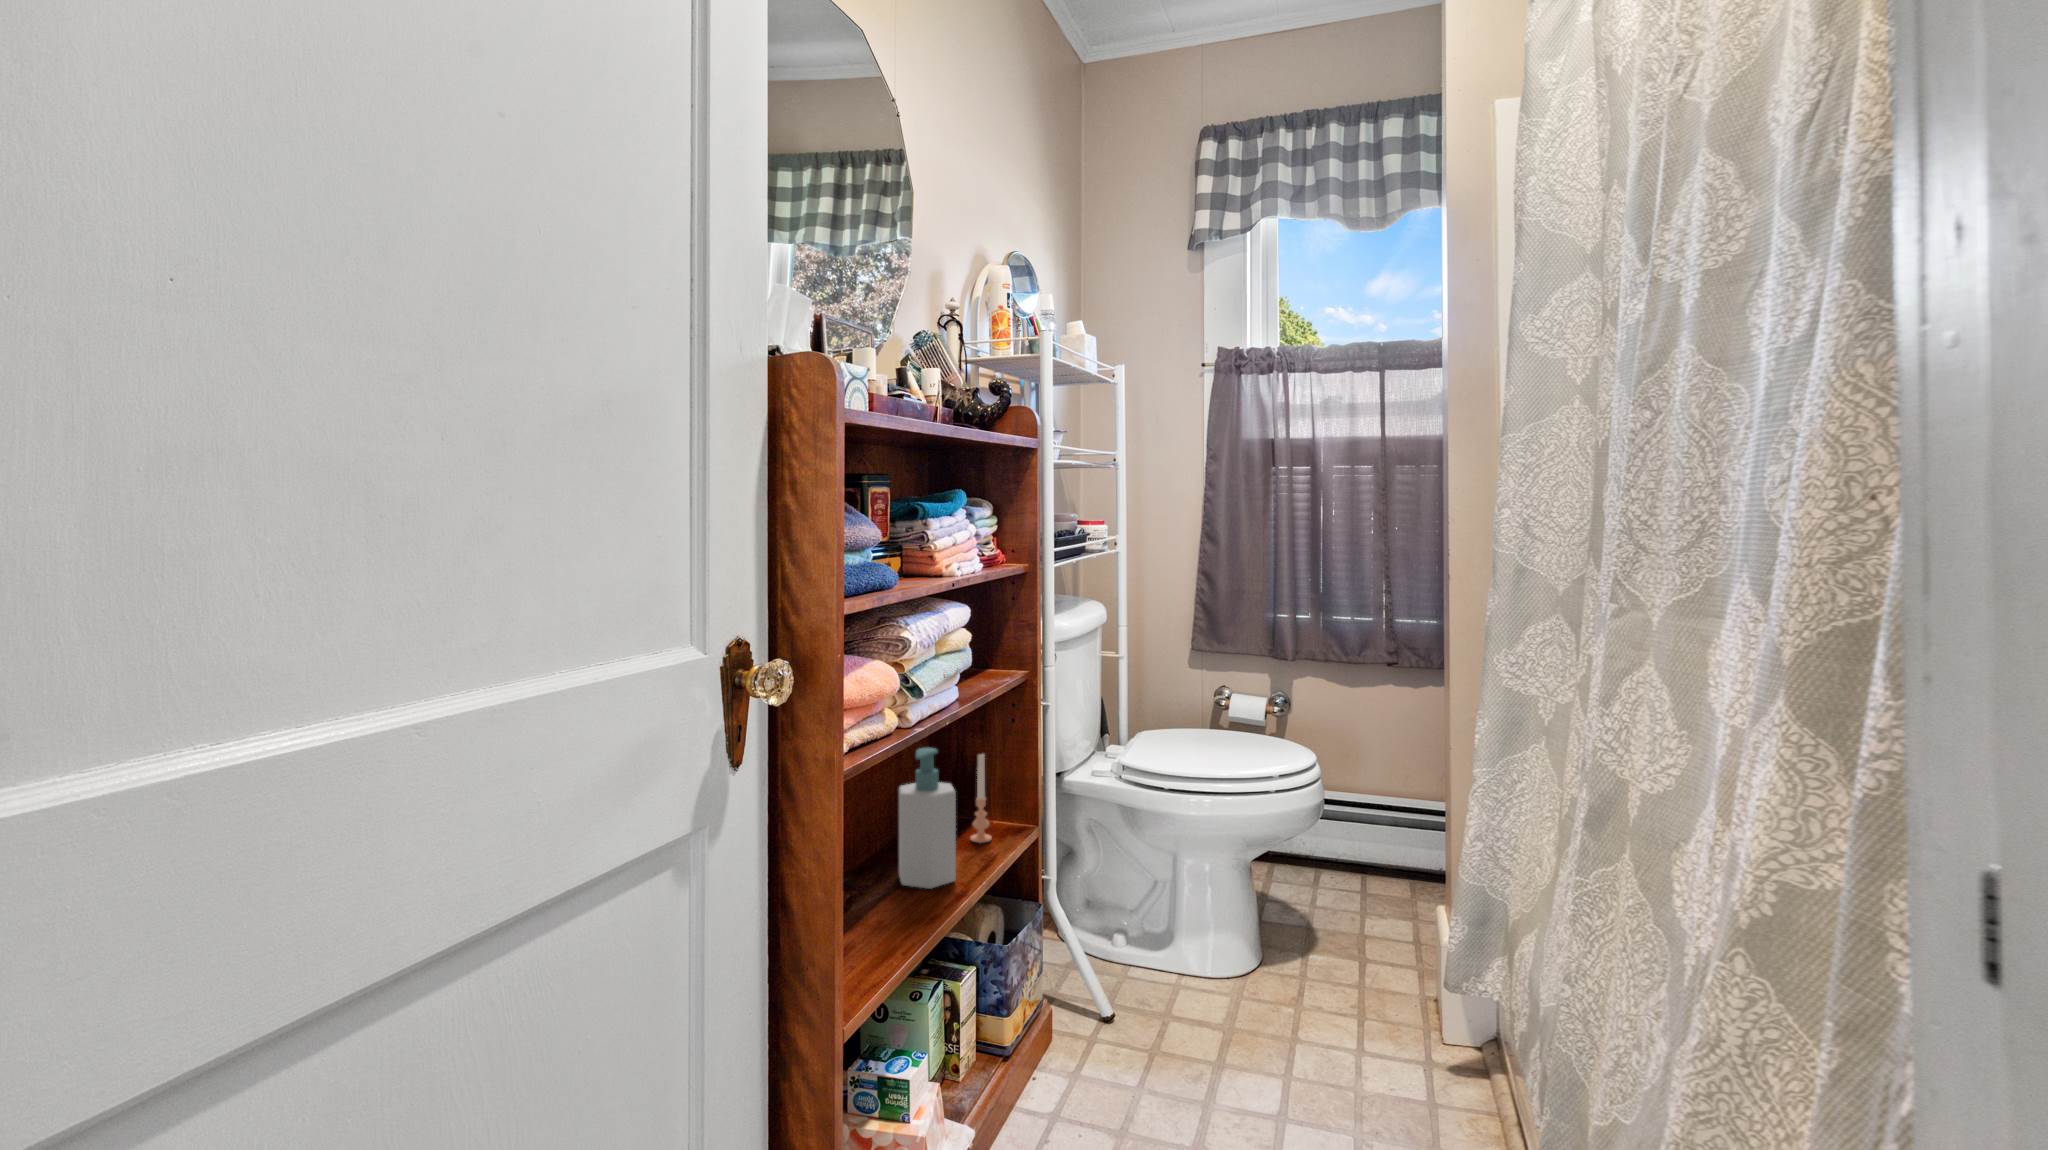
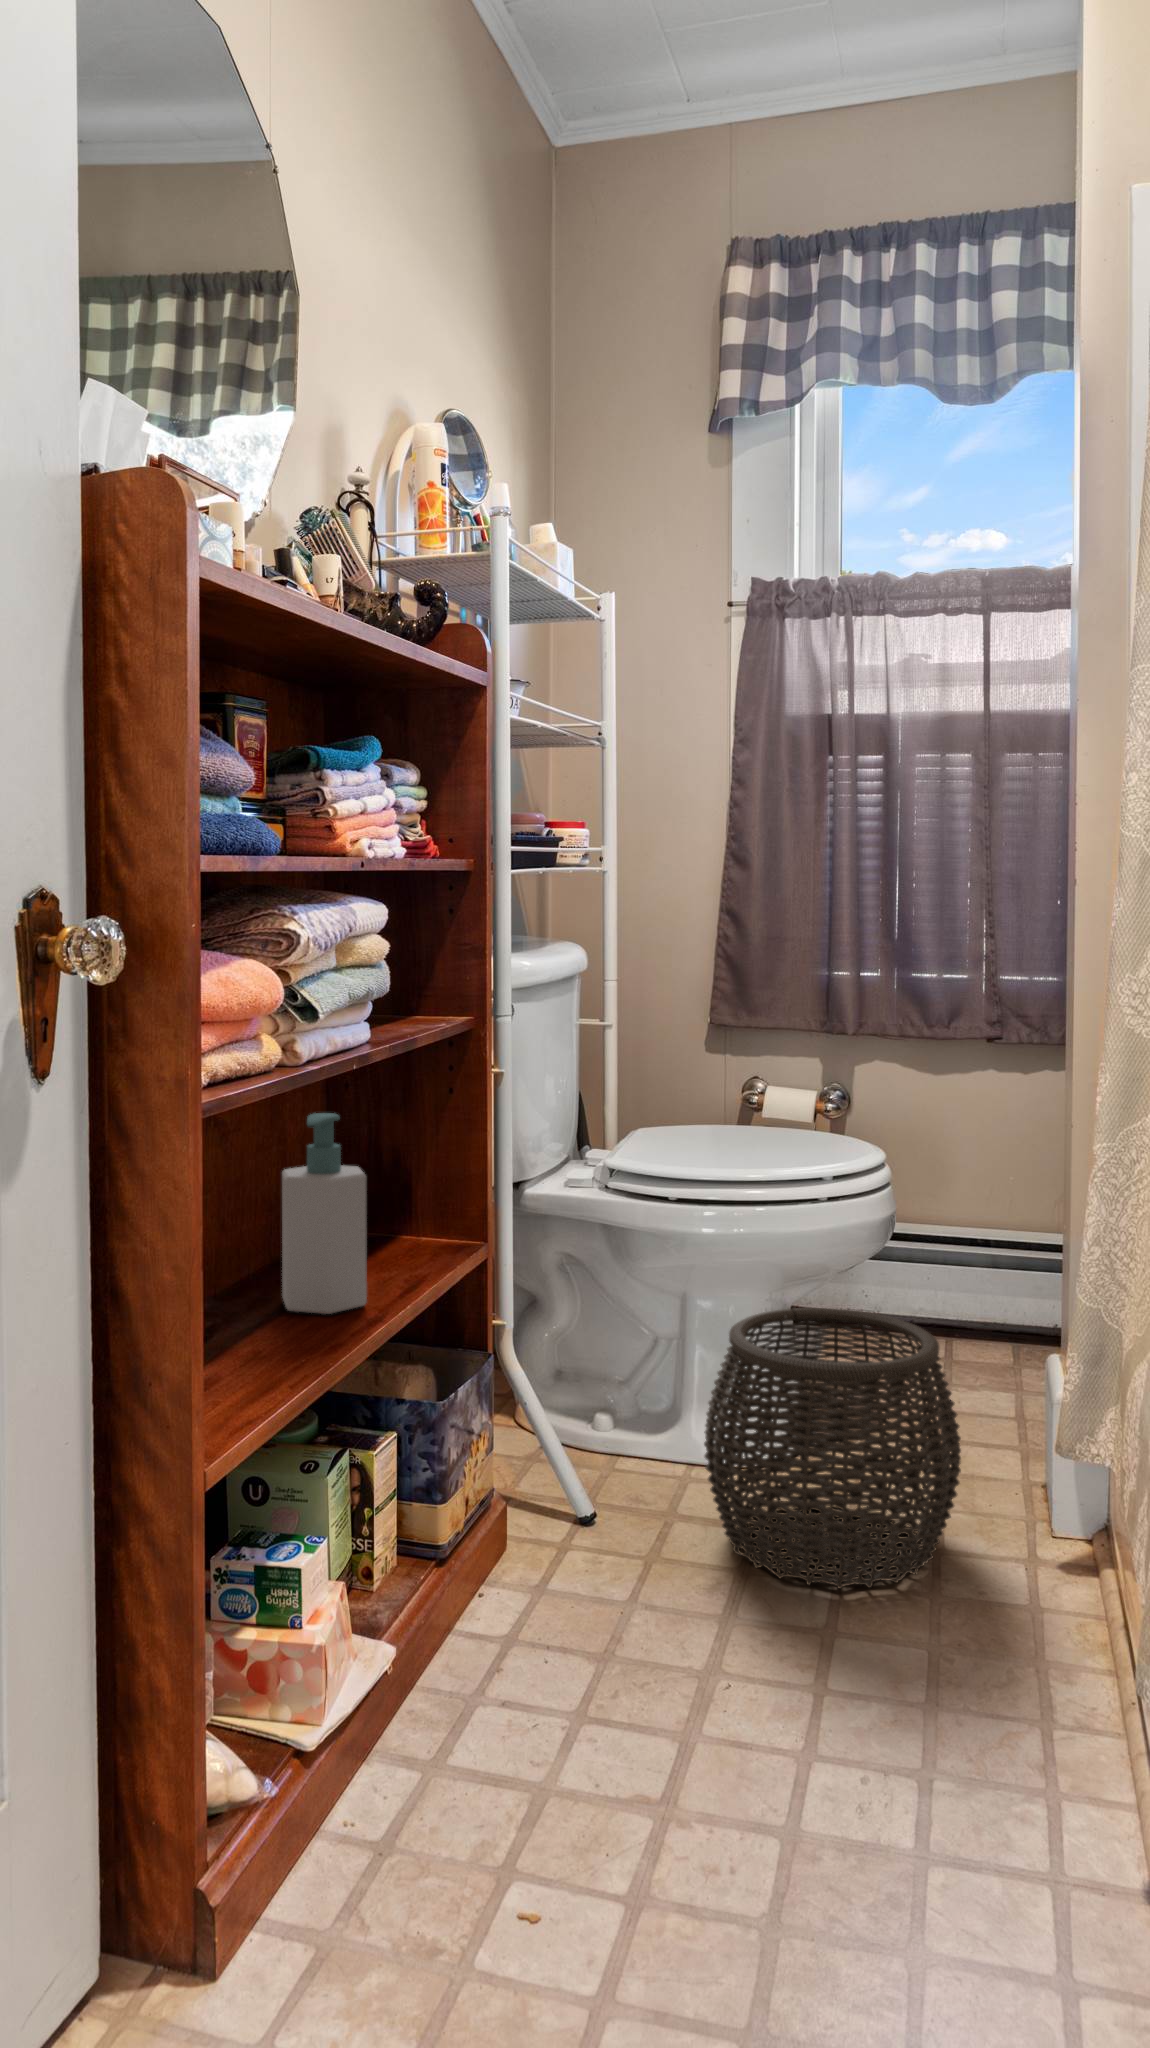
candle: present [970,754,992,843] -> none [387,1132,419,1261]
woven basket: none [1190,871,1375,1082] -> present [704,1308,961,1588]

